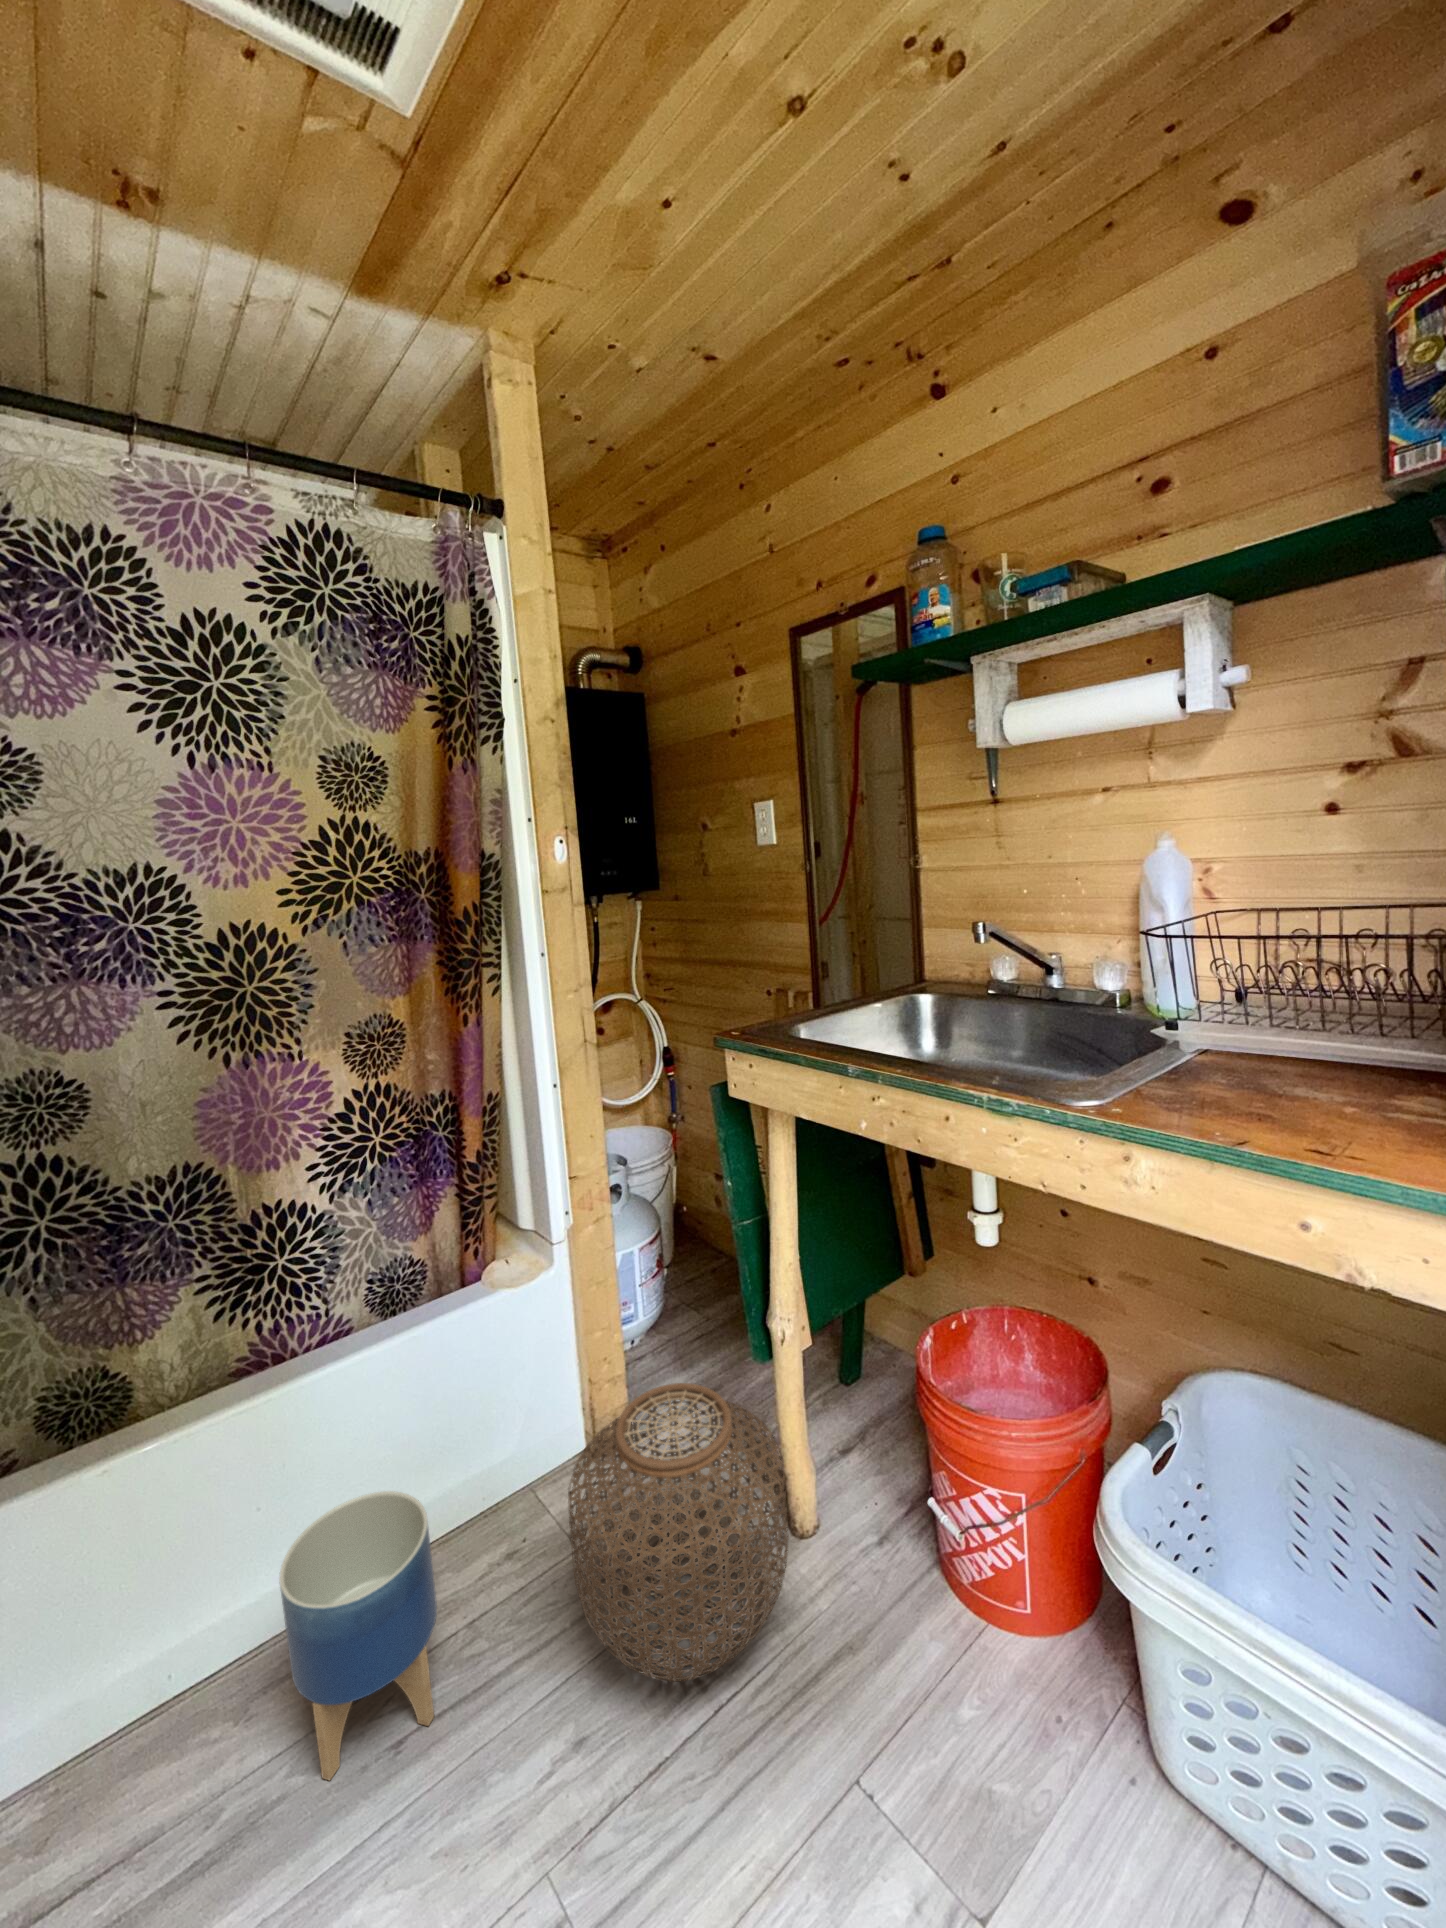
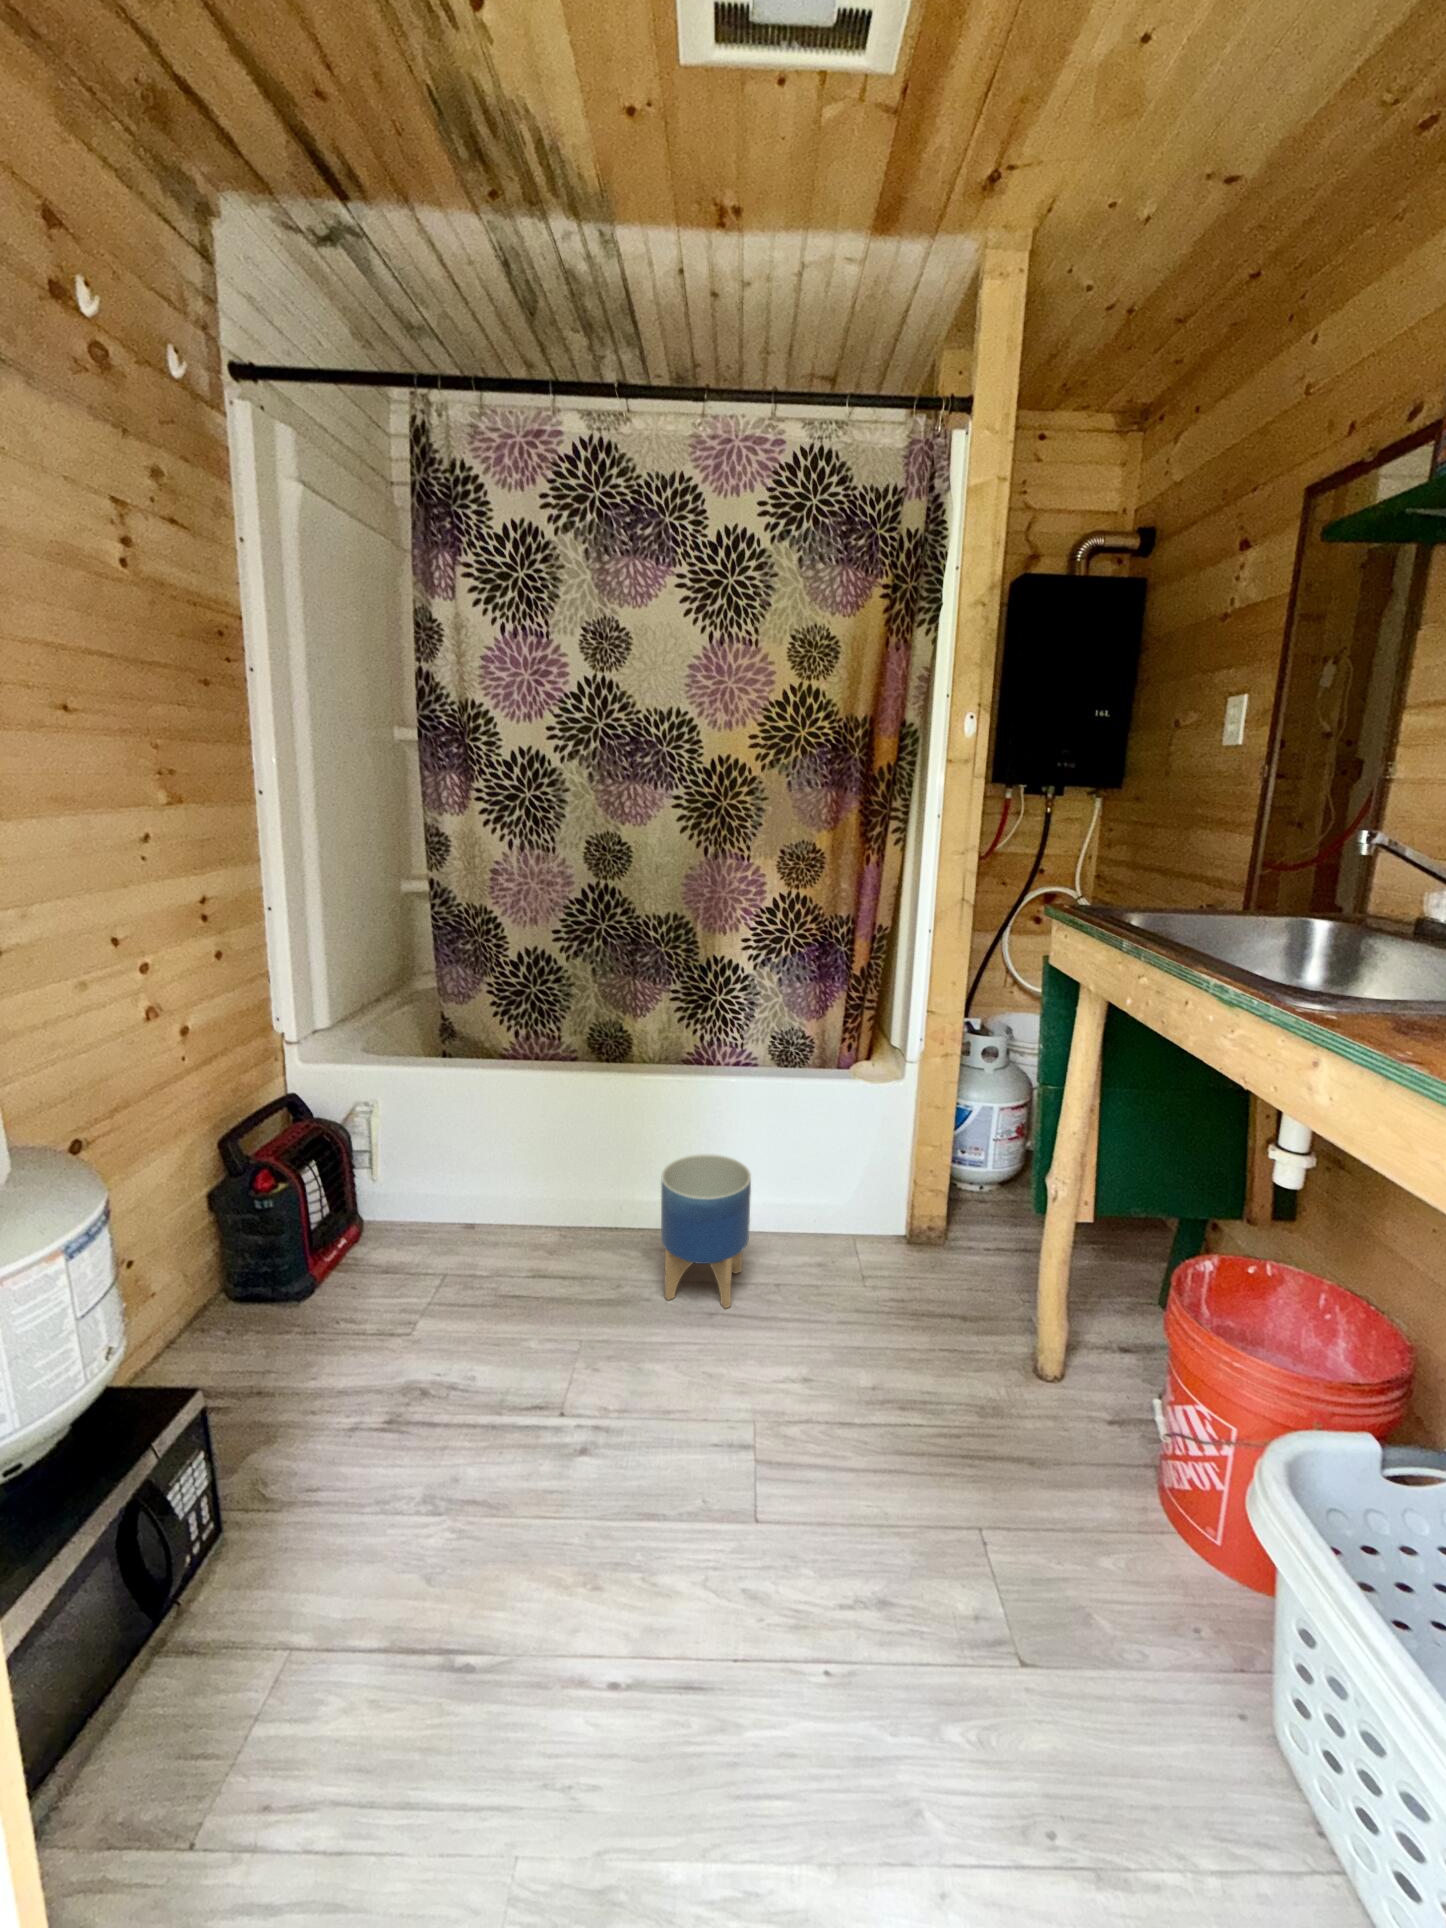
woven basket: present [568,1383,788,1681] -> none [827,1172,1010,1389]

